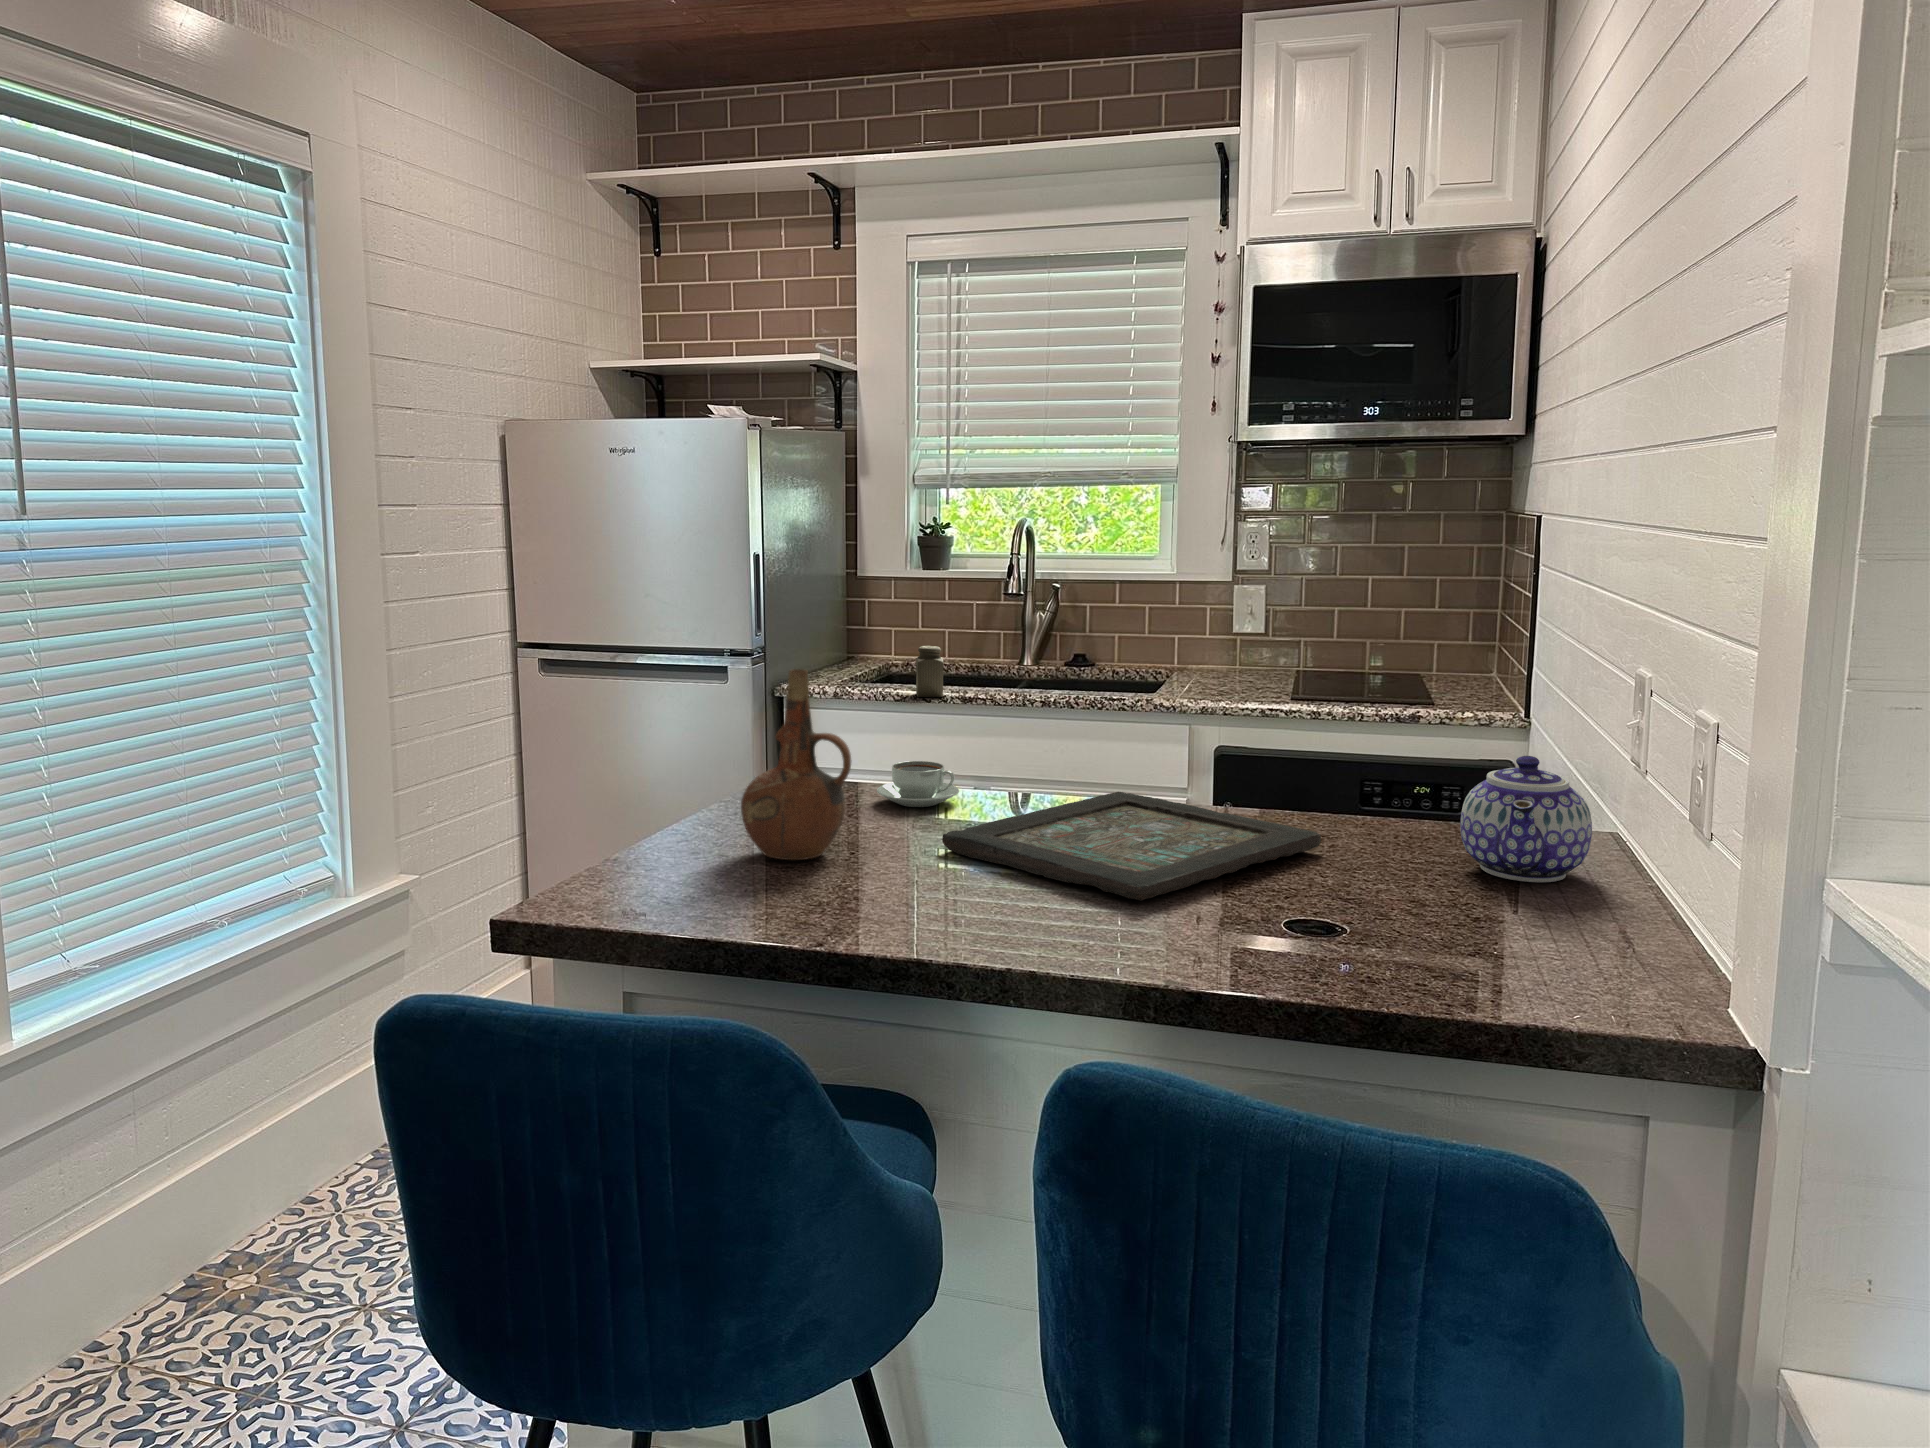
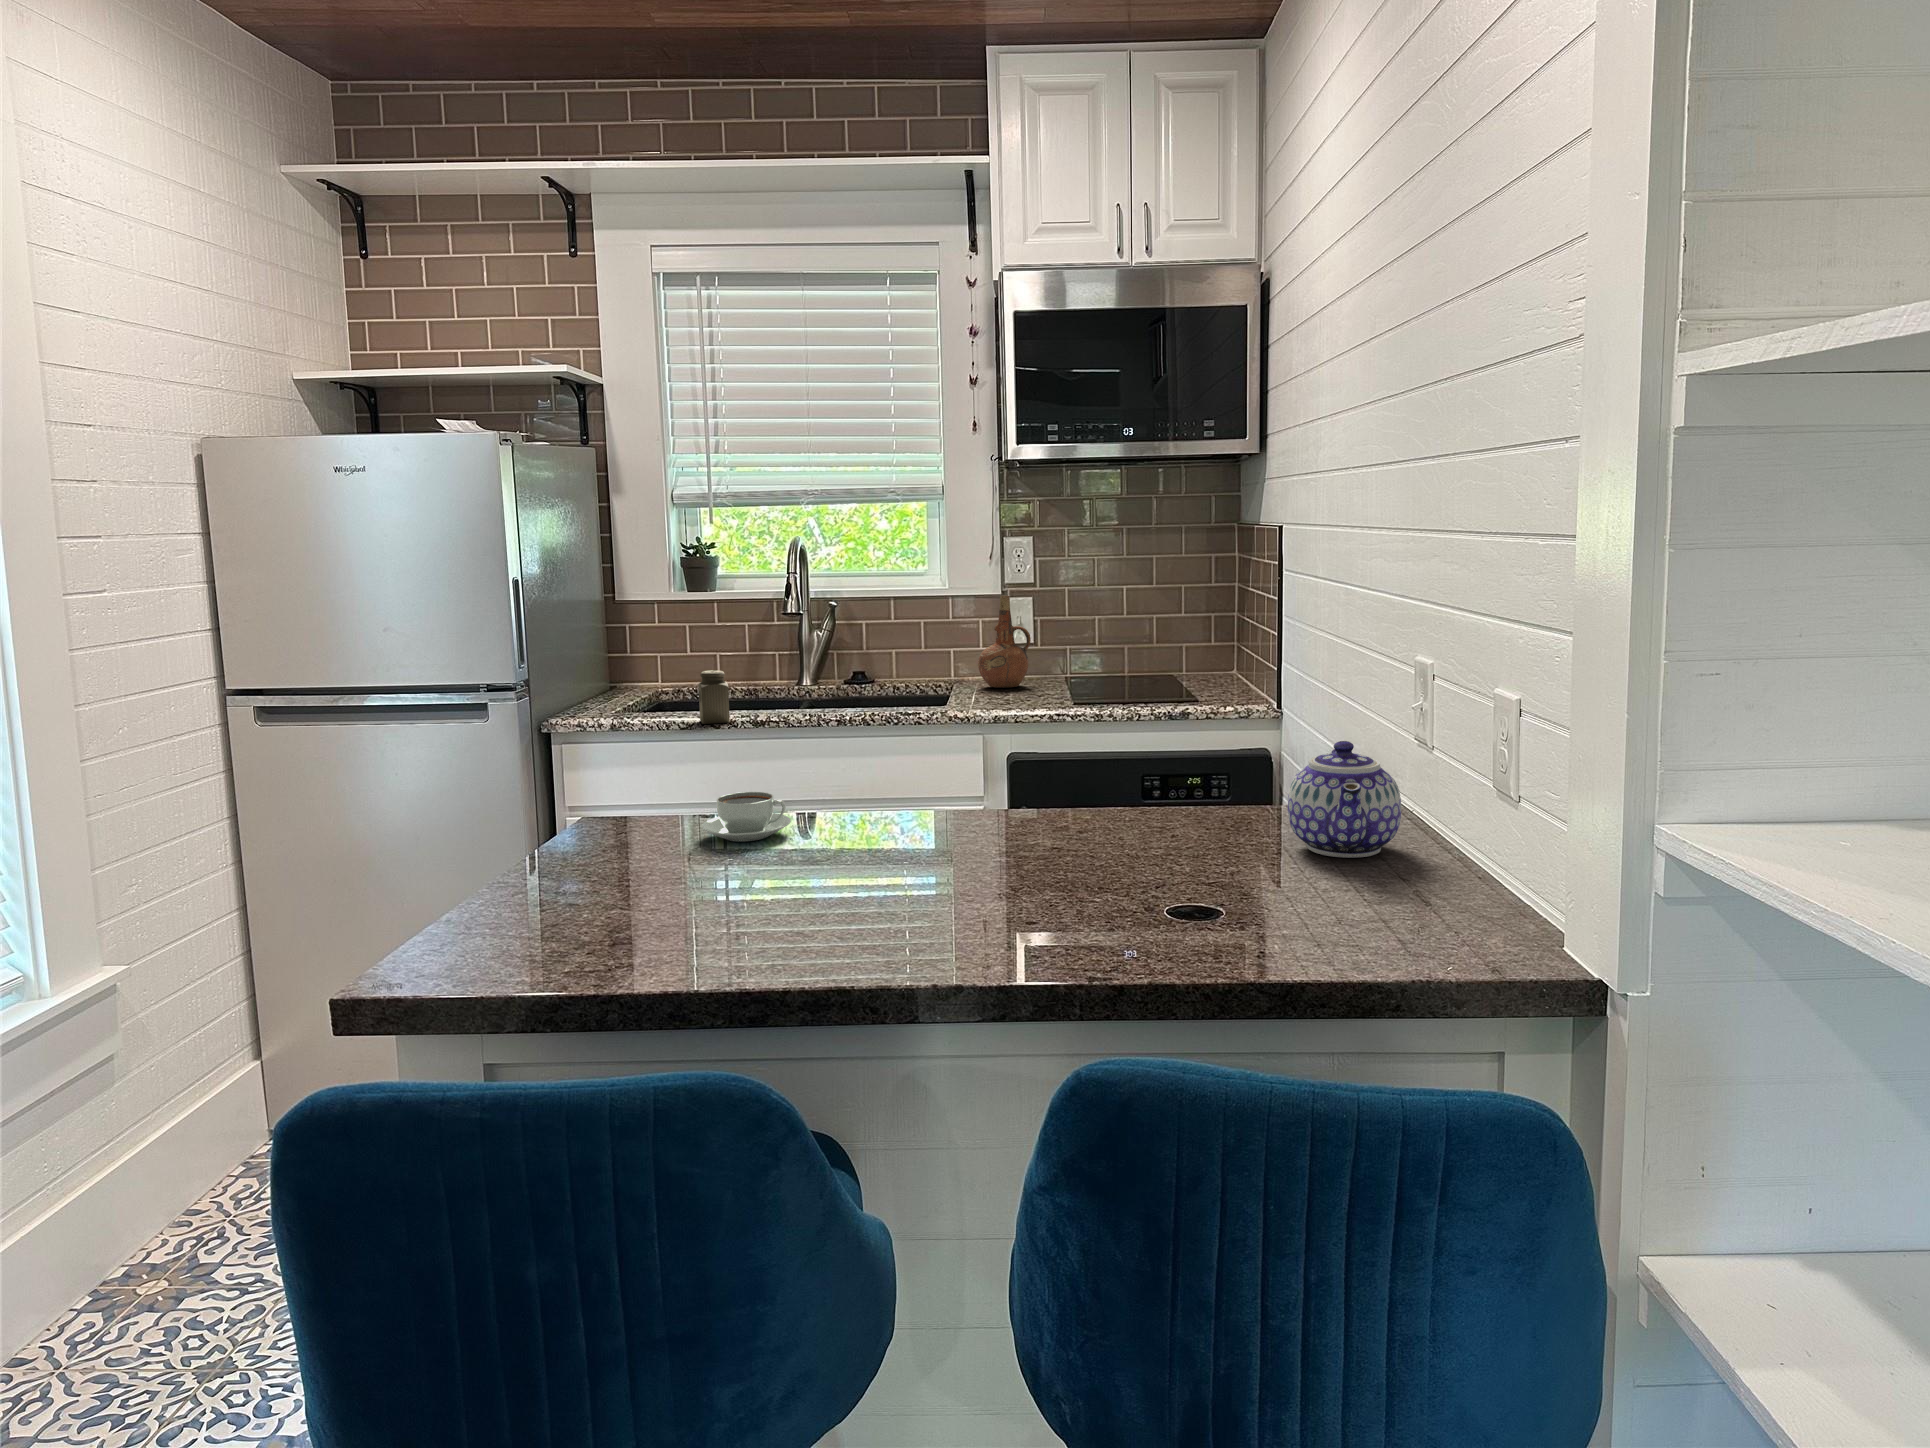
ceramic pitcher: present [741,669,851,860] -> present [978,596,1031,687]
decorative tray: present [942,792,1321,901] -> none [794,806,1163,917]

